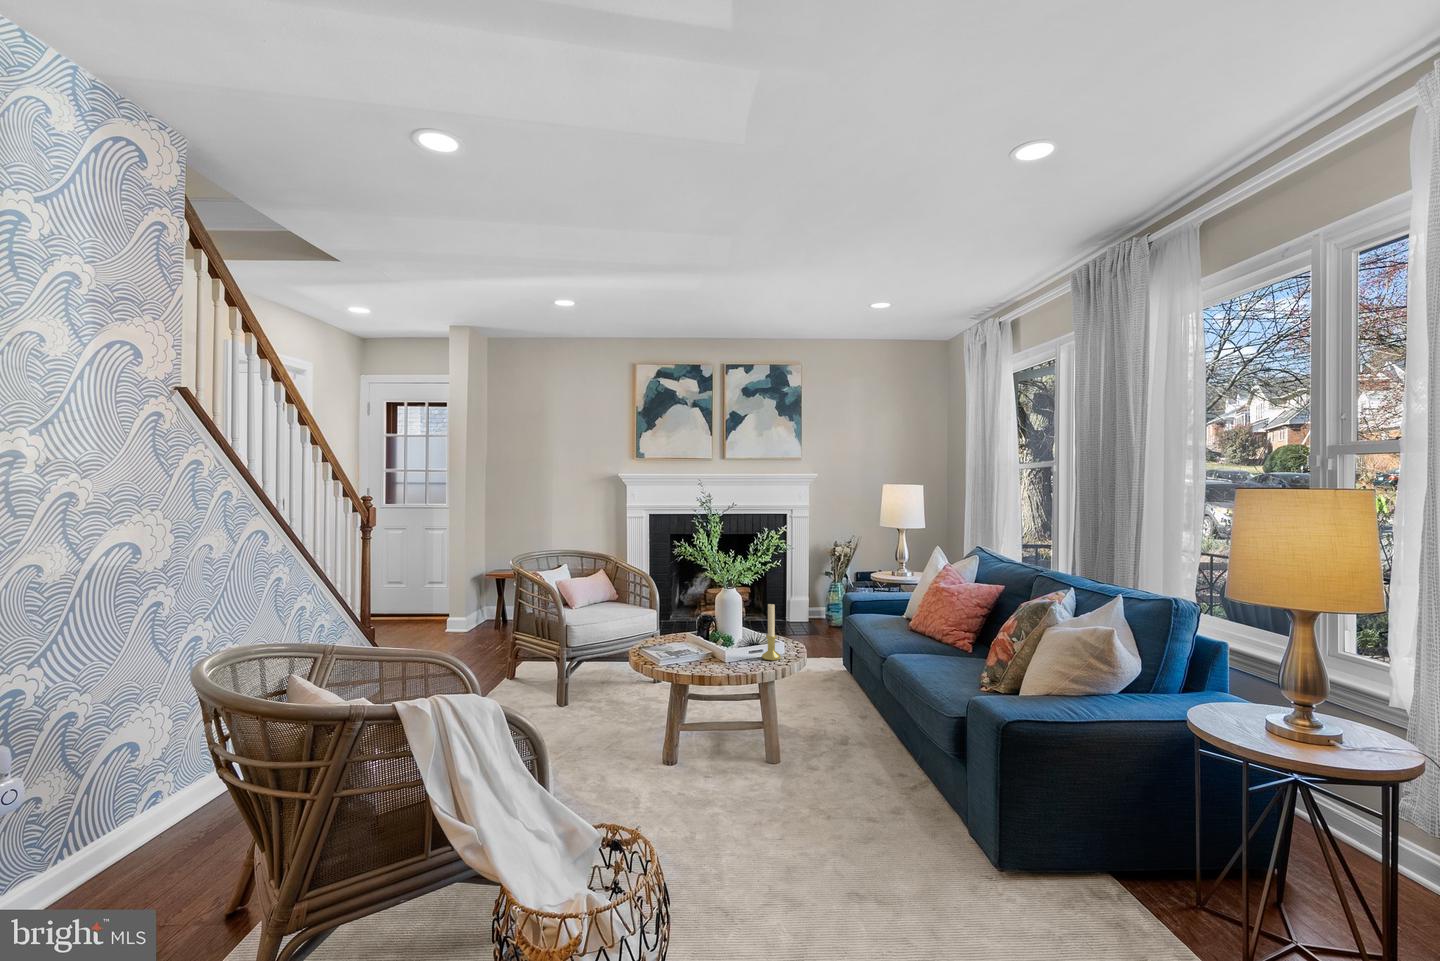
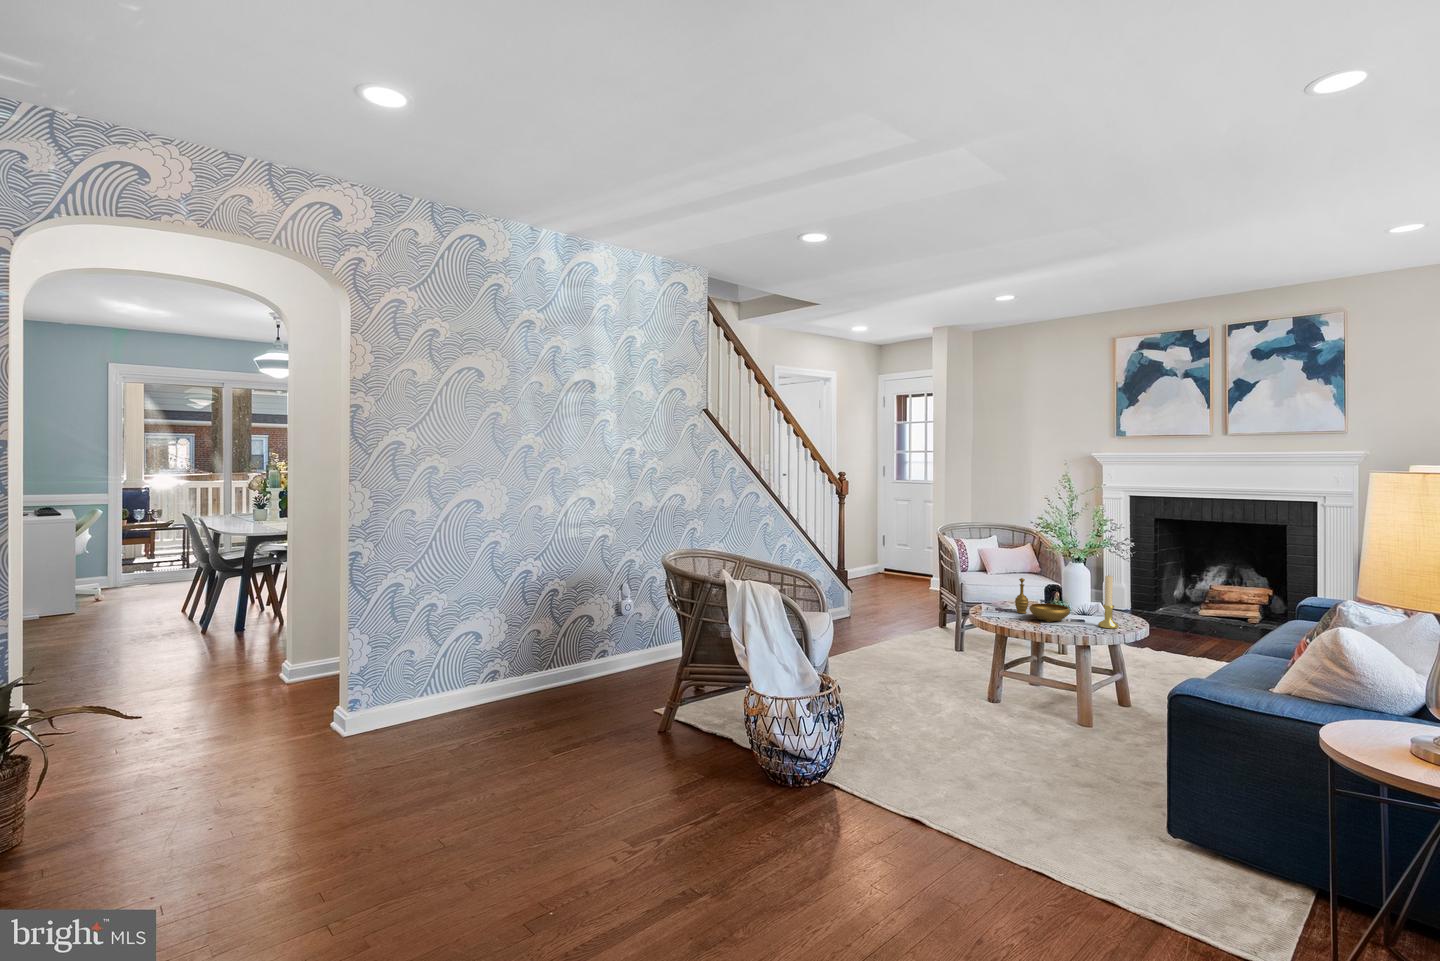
decorative bowl: none [666,616,732,663] -> present [1015,578,1070,622]

